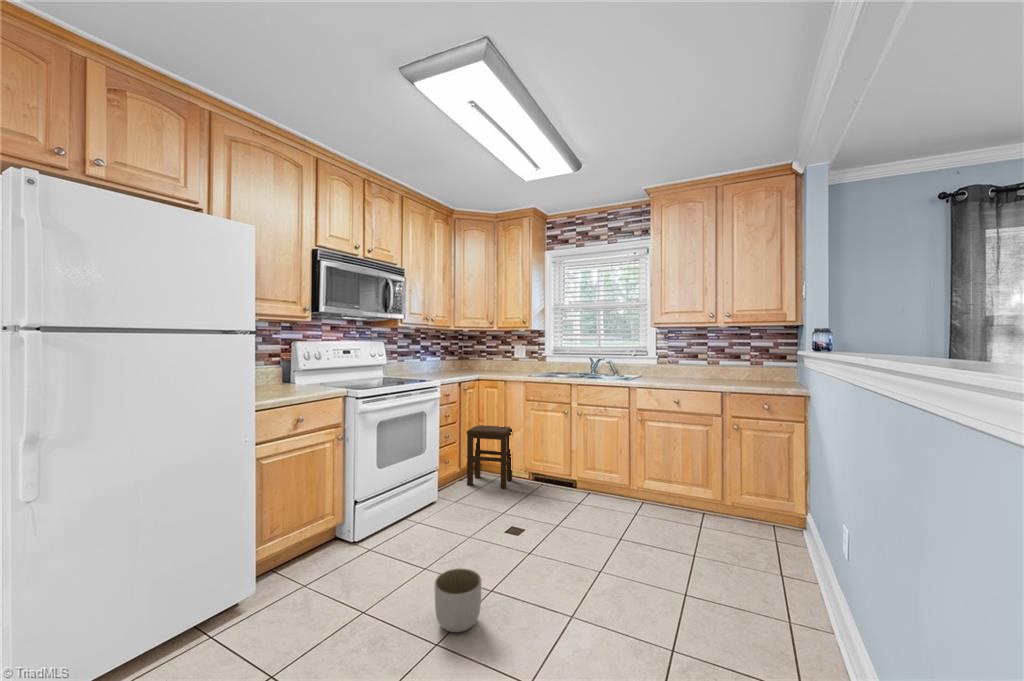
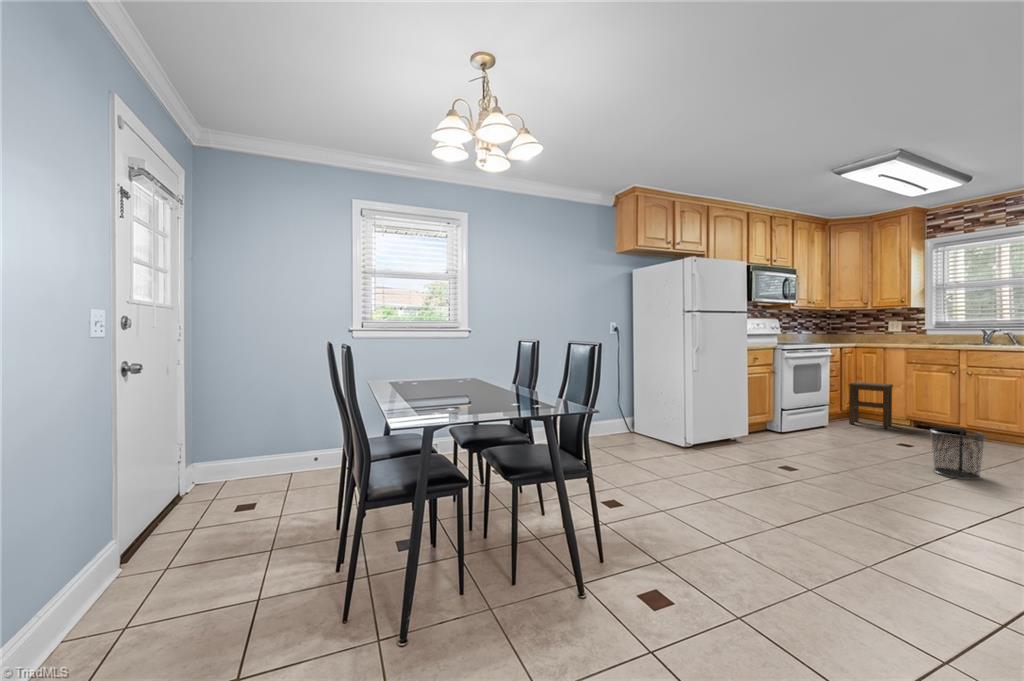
waste bin: none [518,538,586,647] -> present [930,428,986,480]
planter: present [435,569,481,632] -> none [868,438,902,466]

